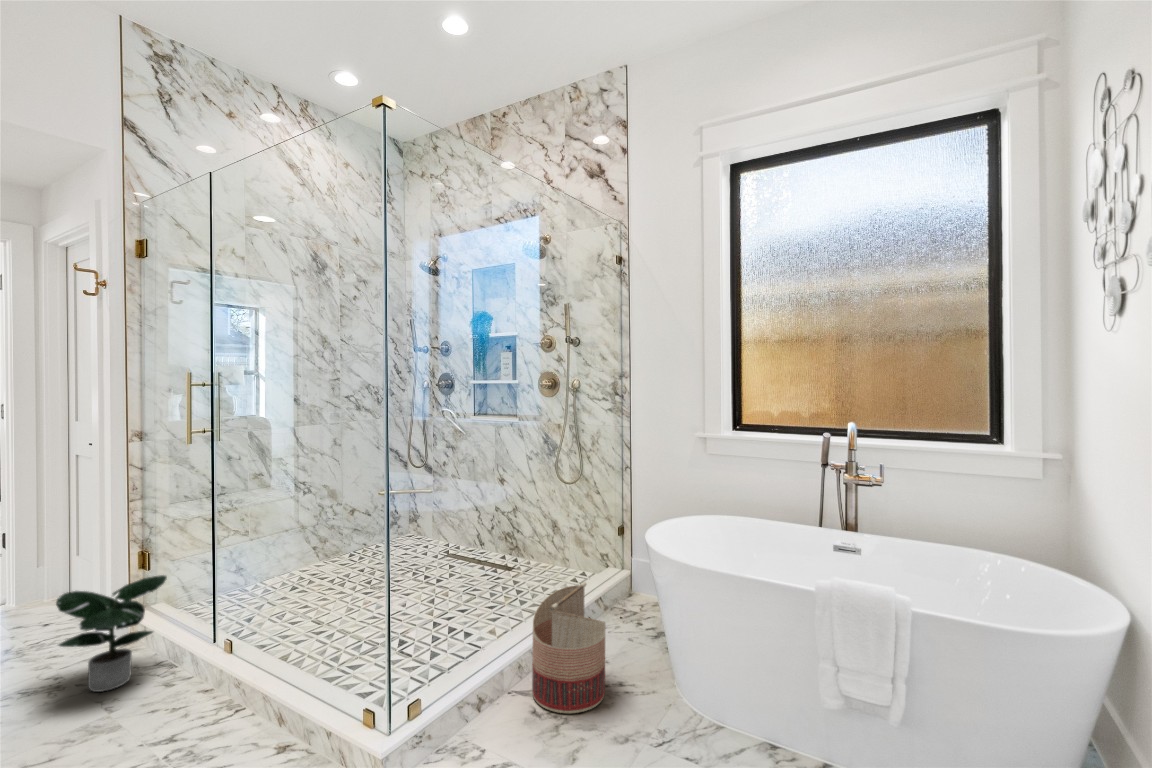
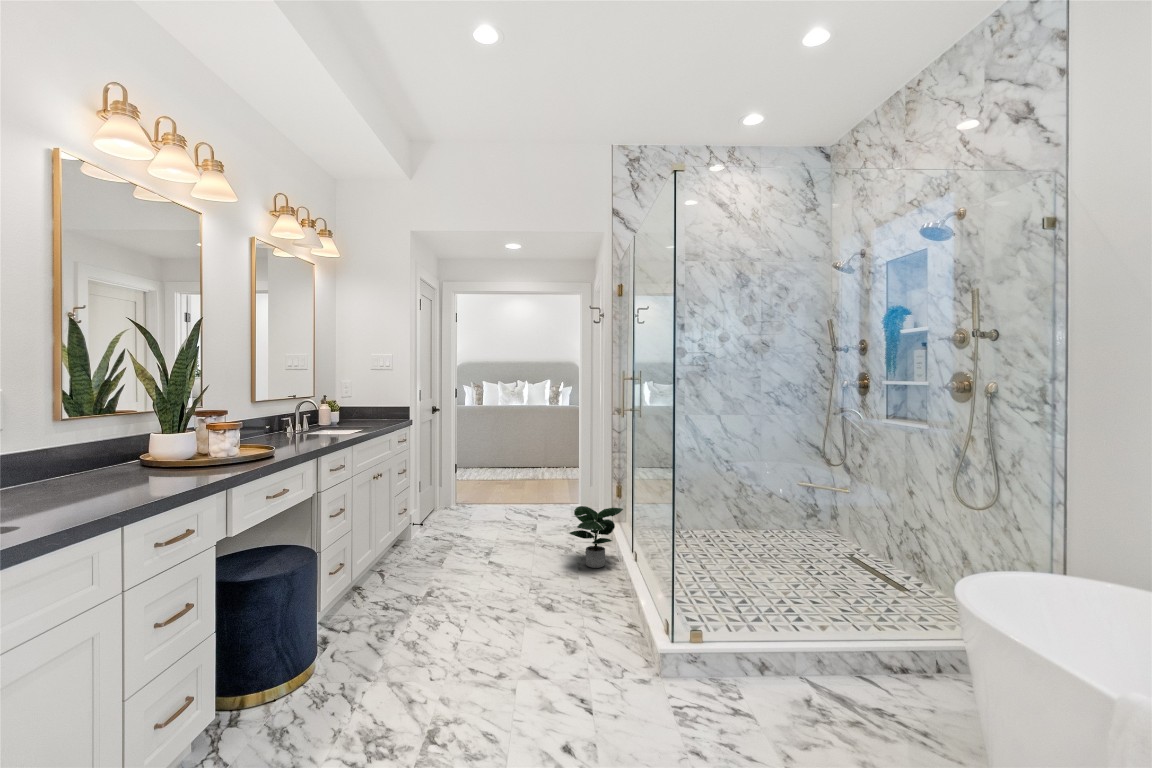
basket: present [532,582,605,713] -> none [818,605,903,733]

